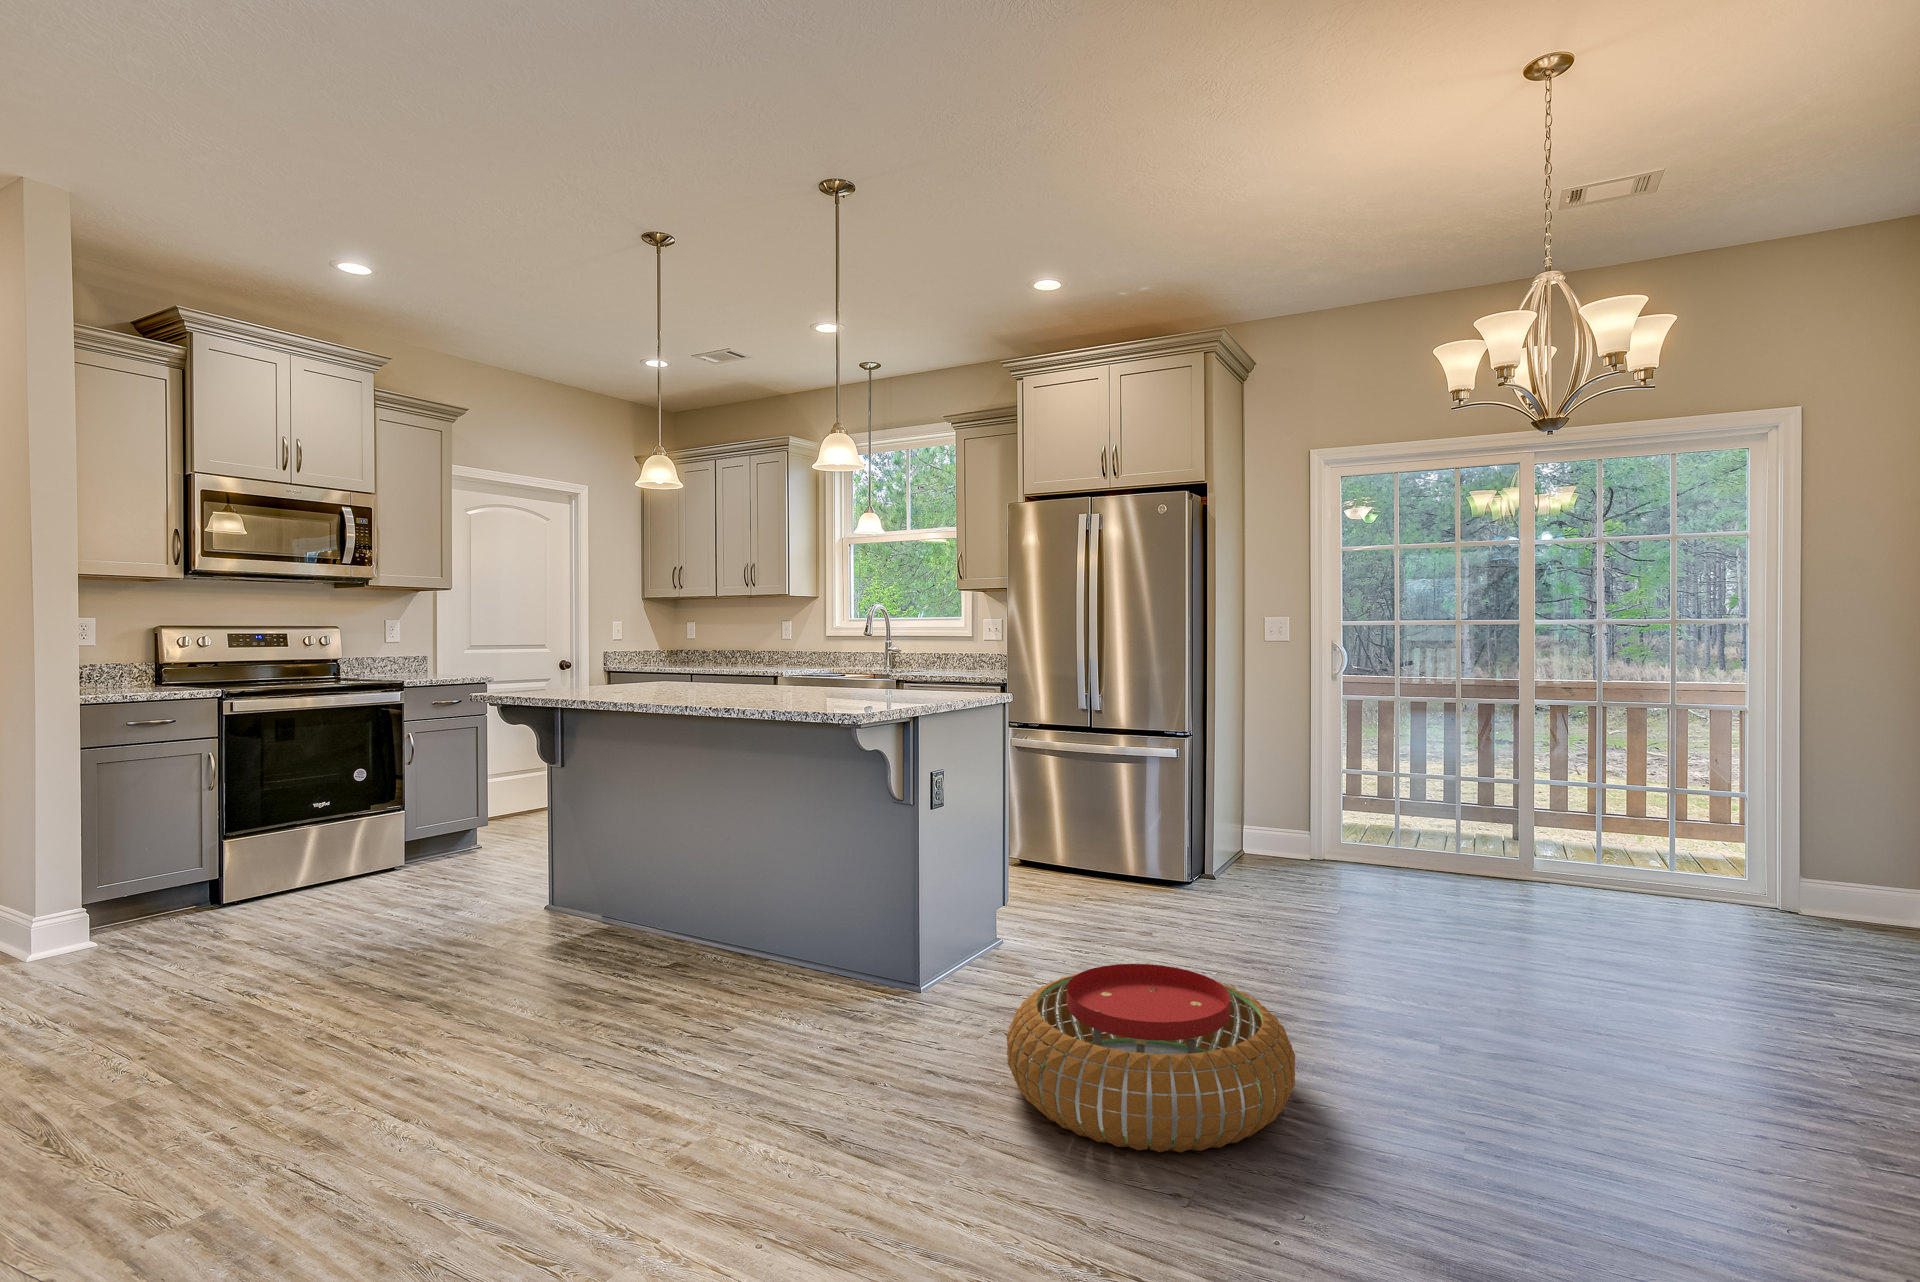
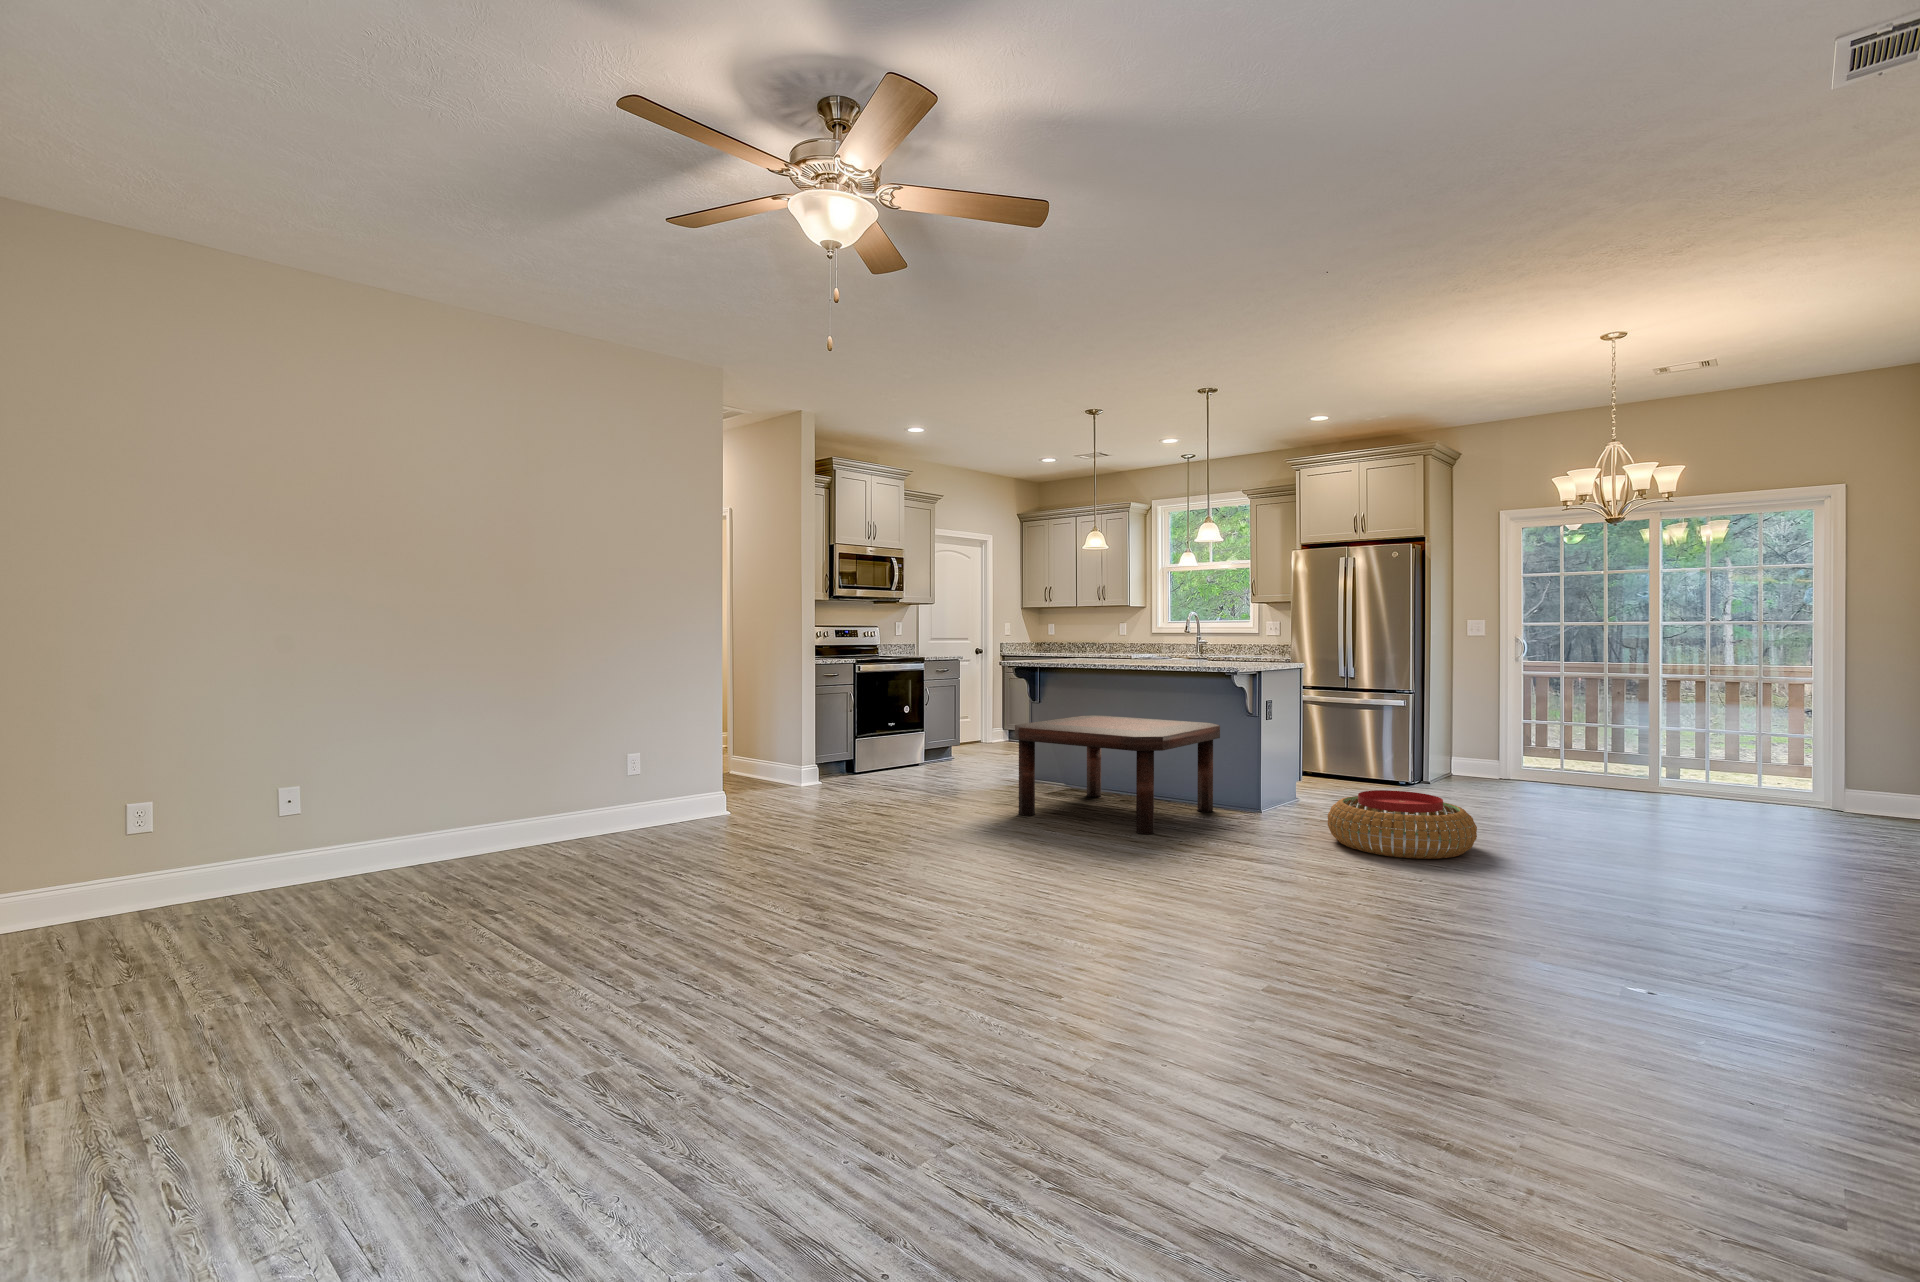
coffee table: none [389,798,835,1096] -> present [1015,715,1220,834]

